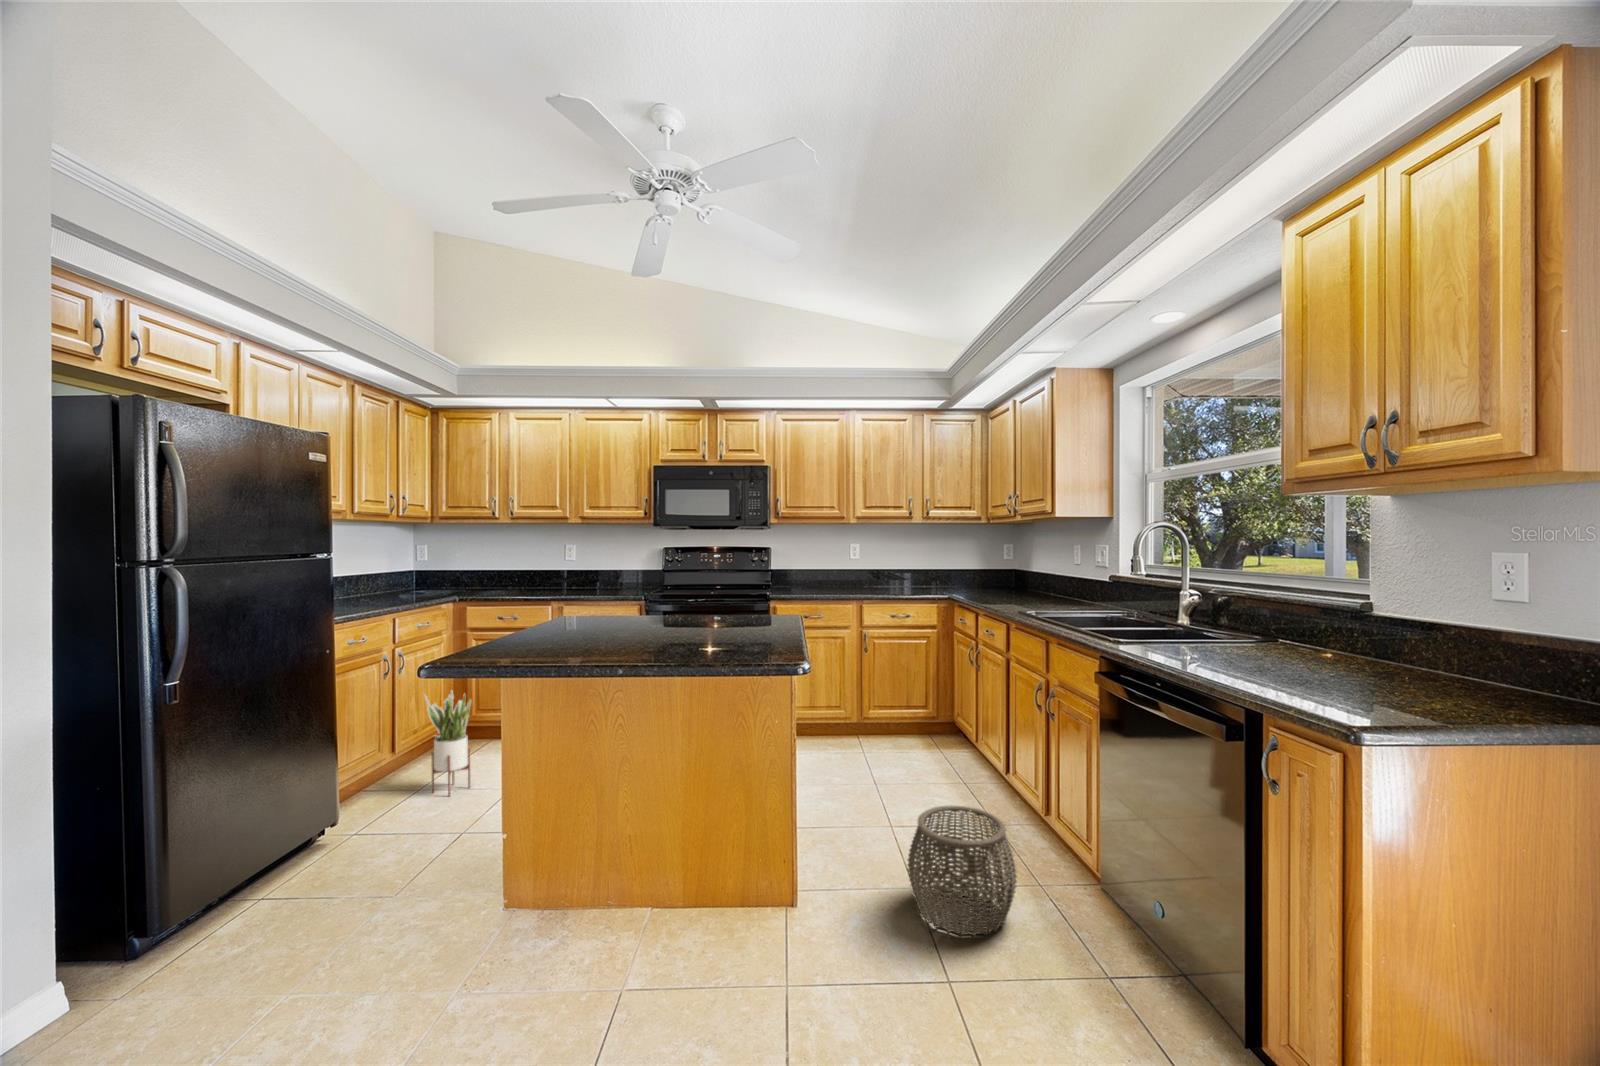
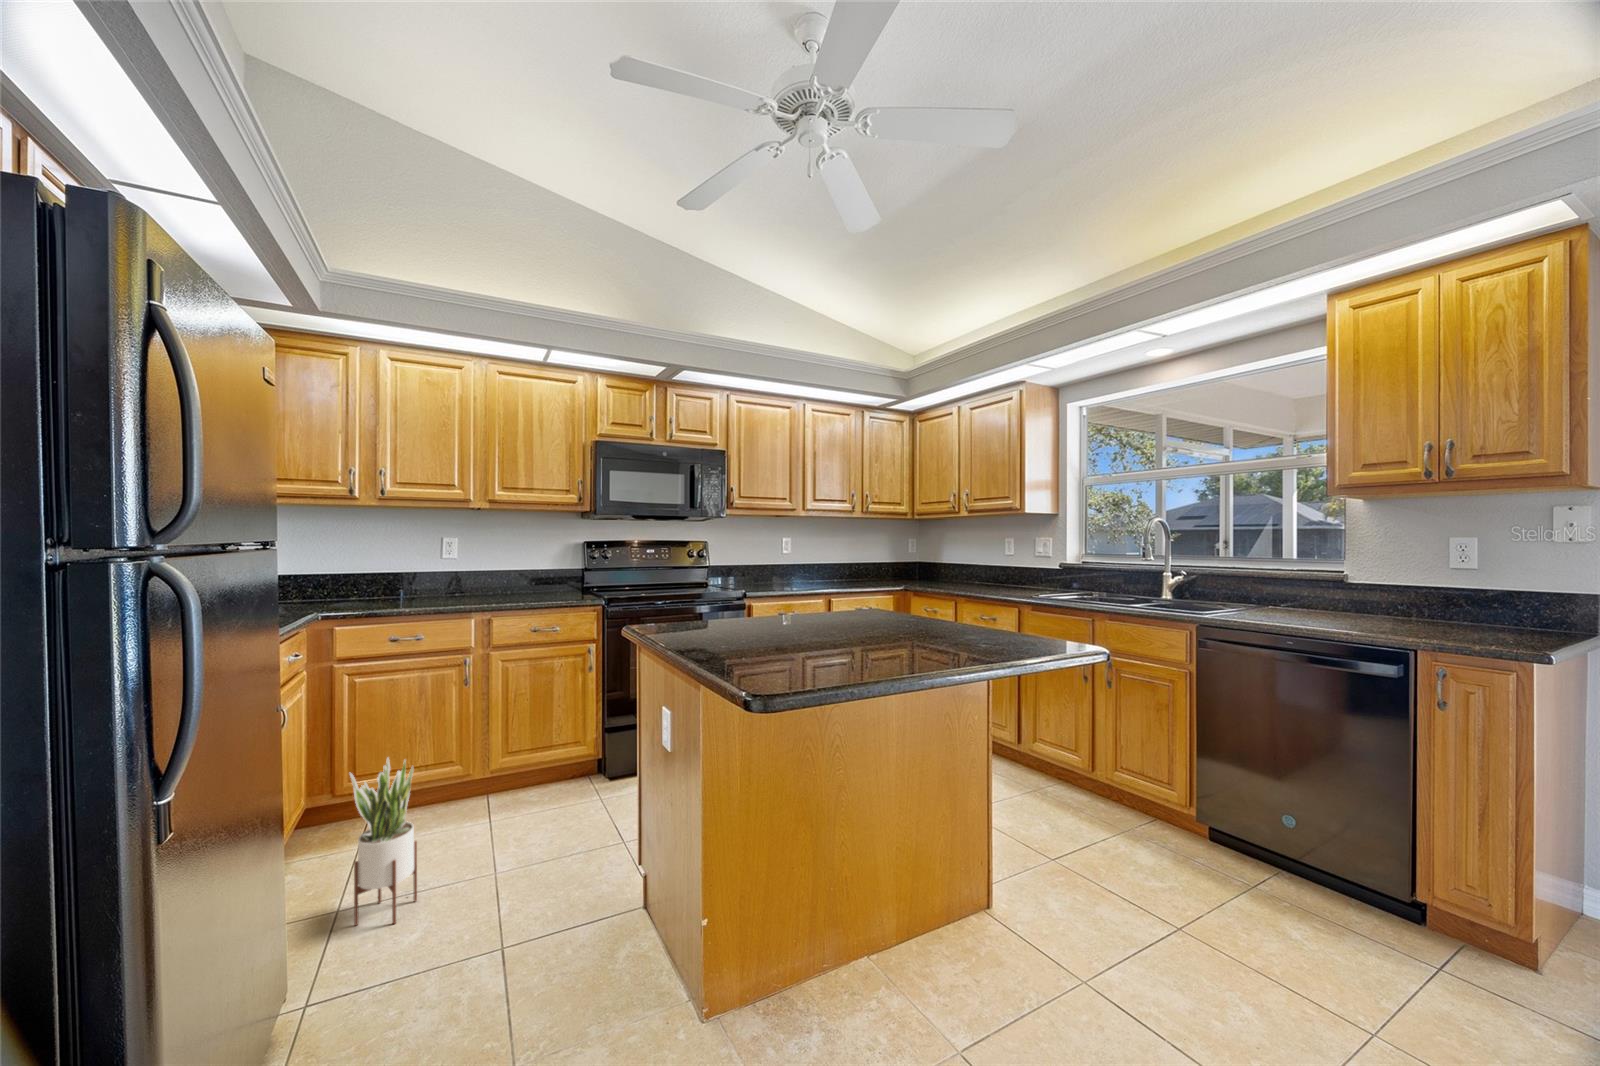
woven basket: present [908,805,1017,936] -> none [1100,790,1223,923]

